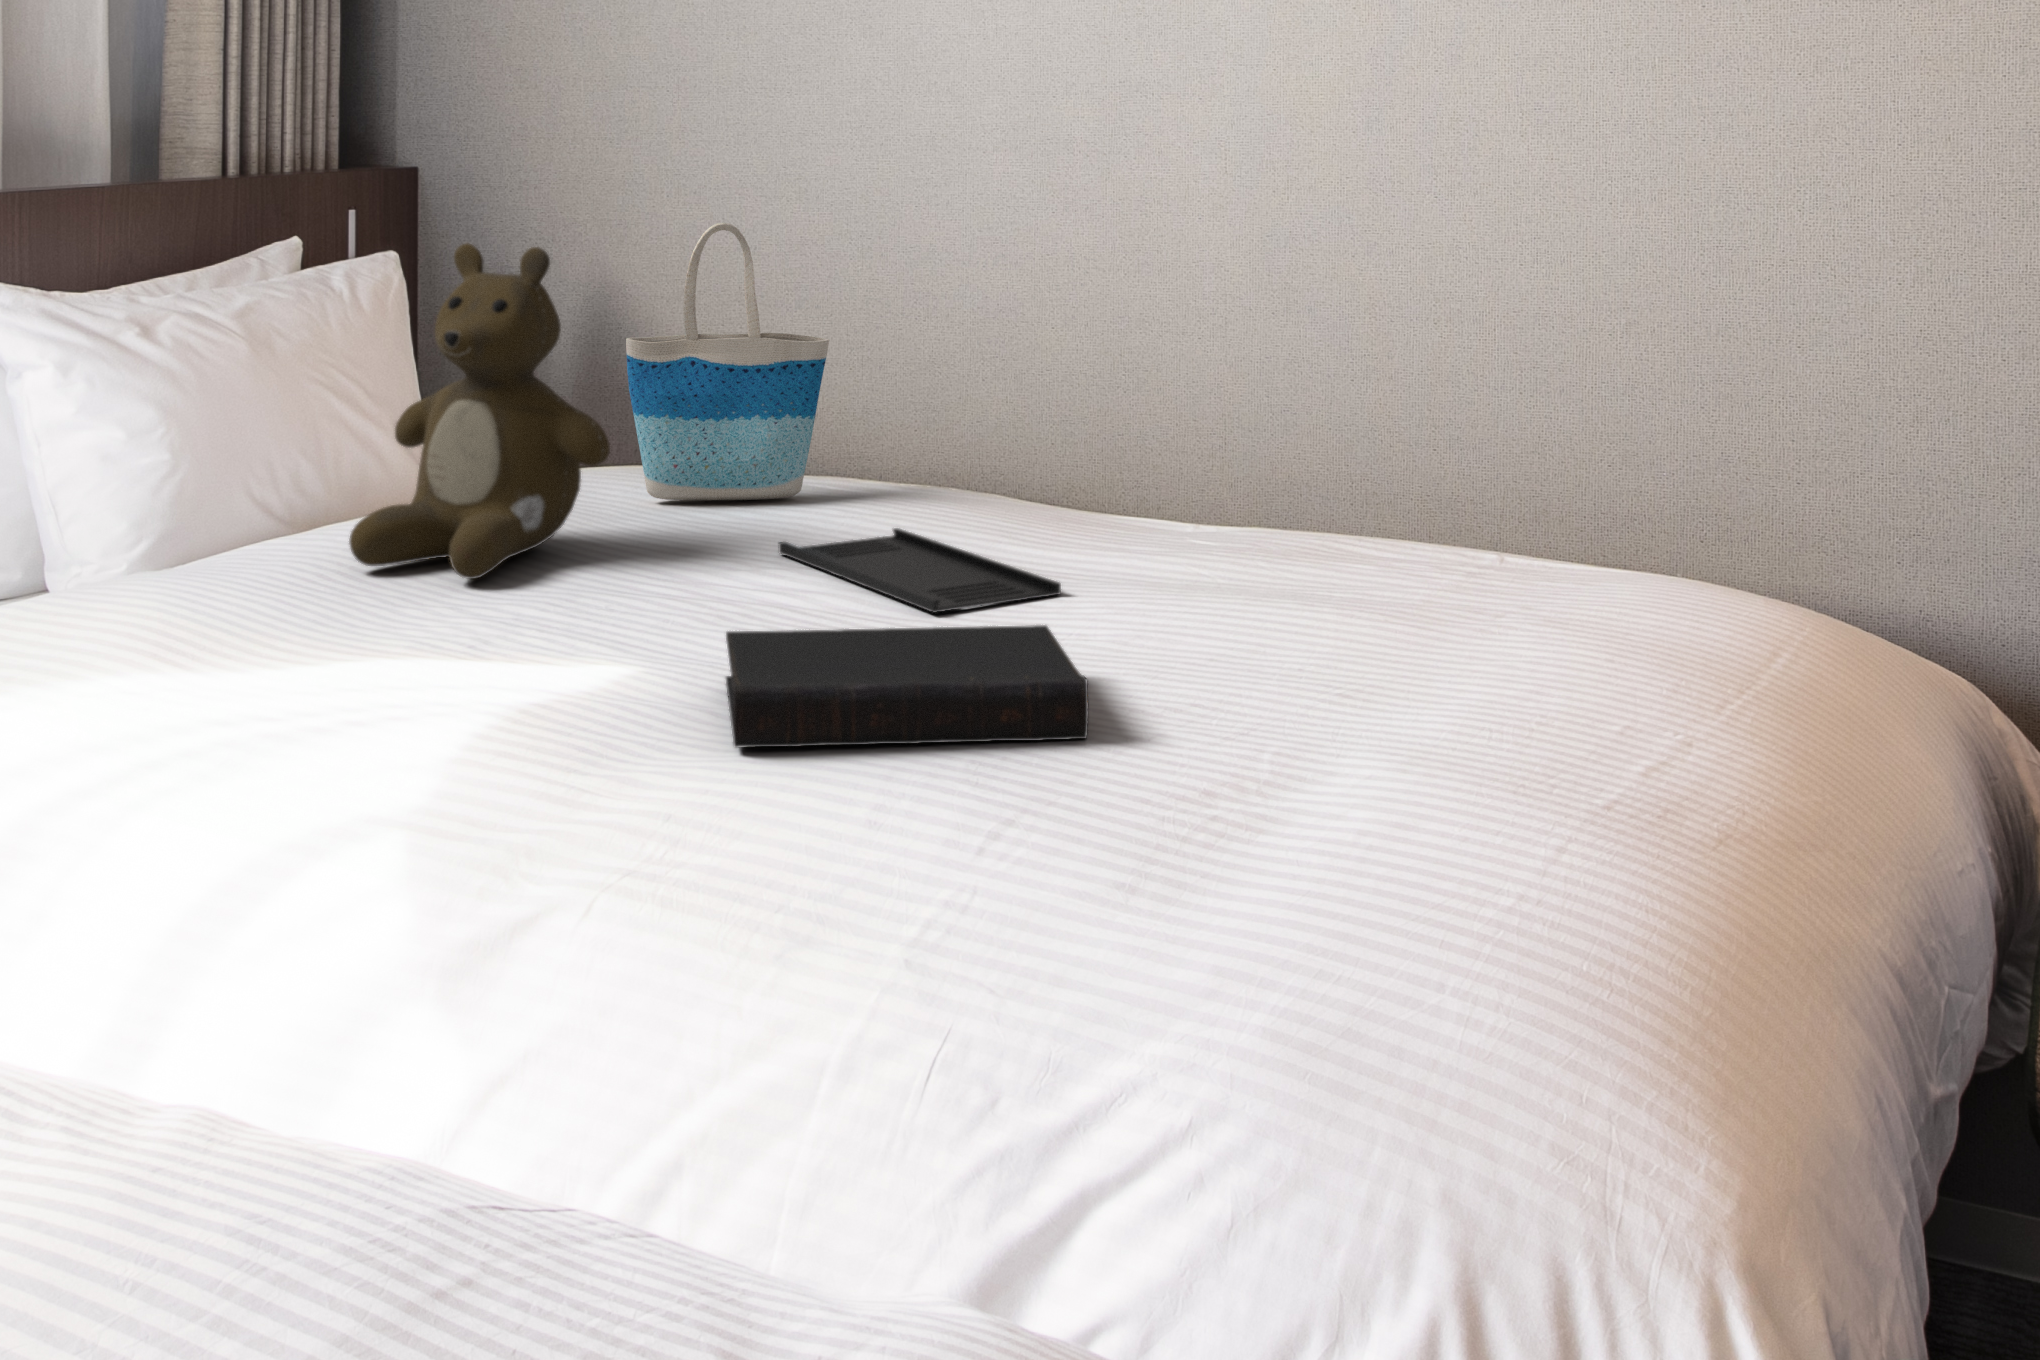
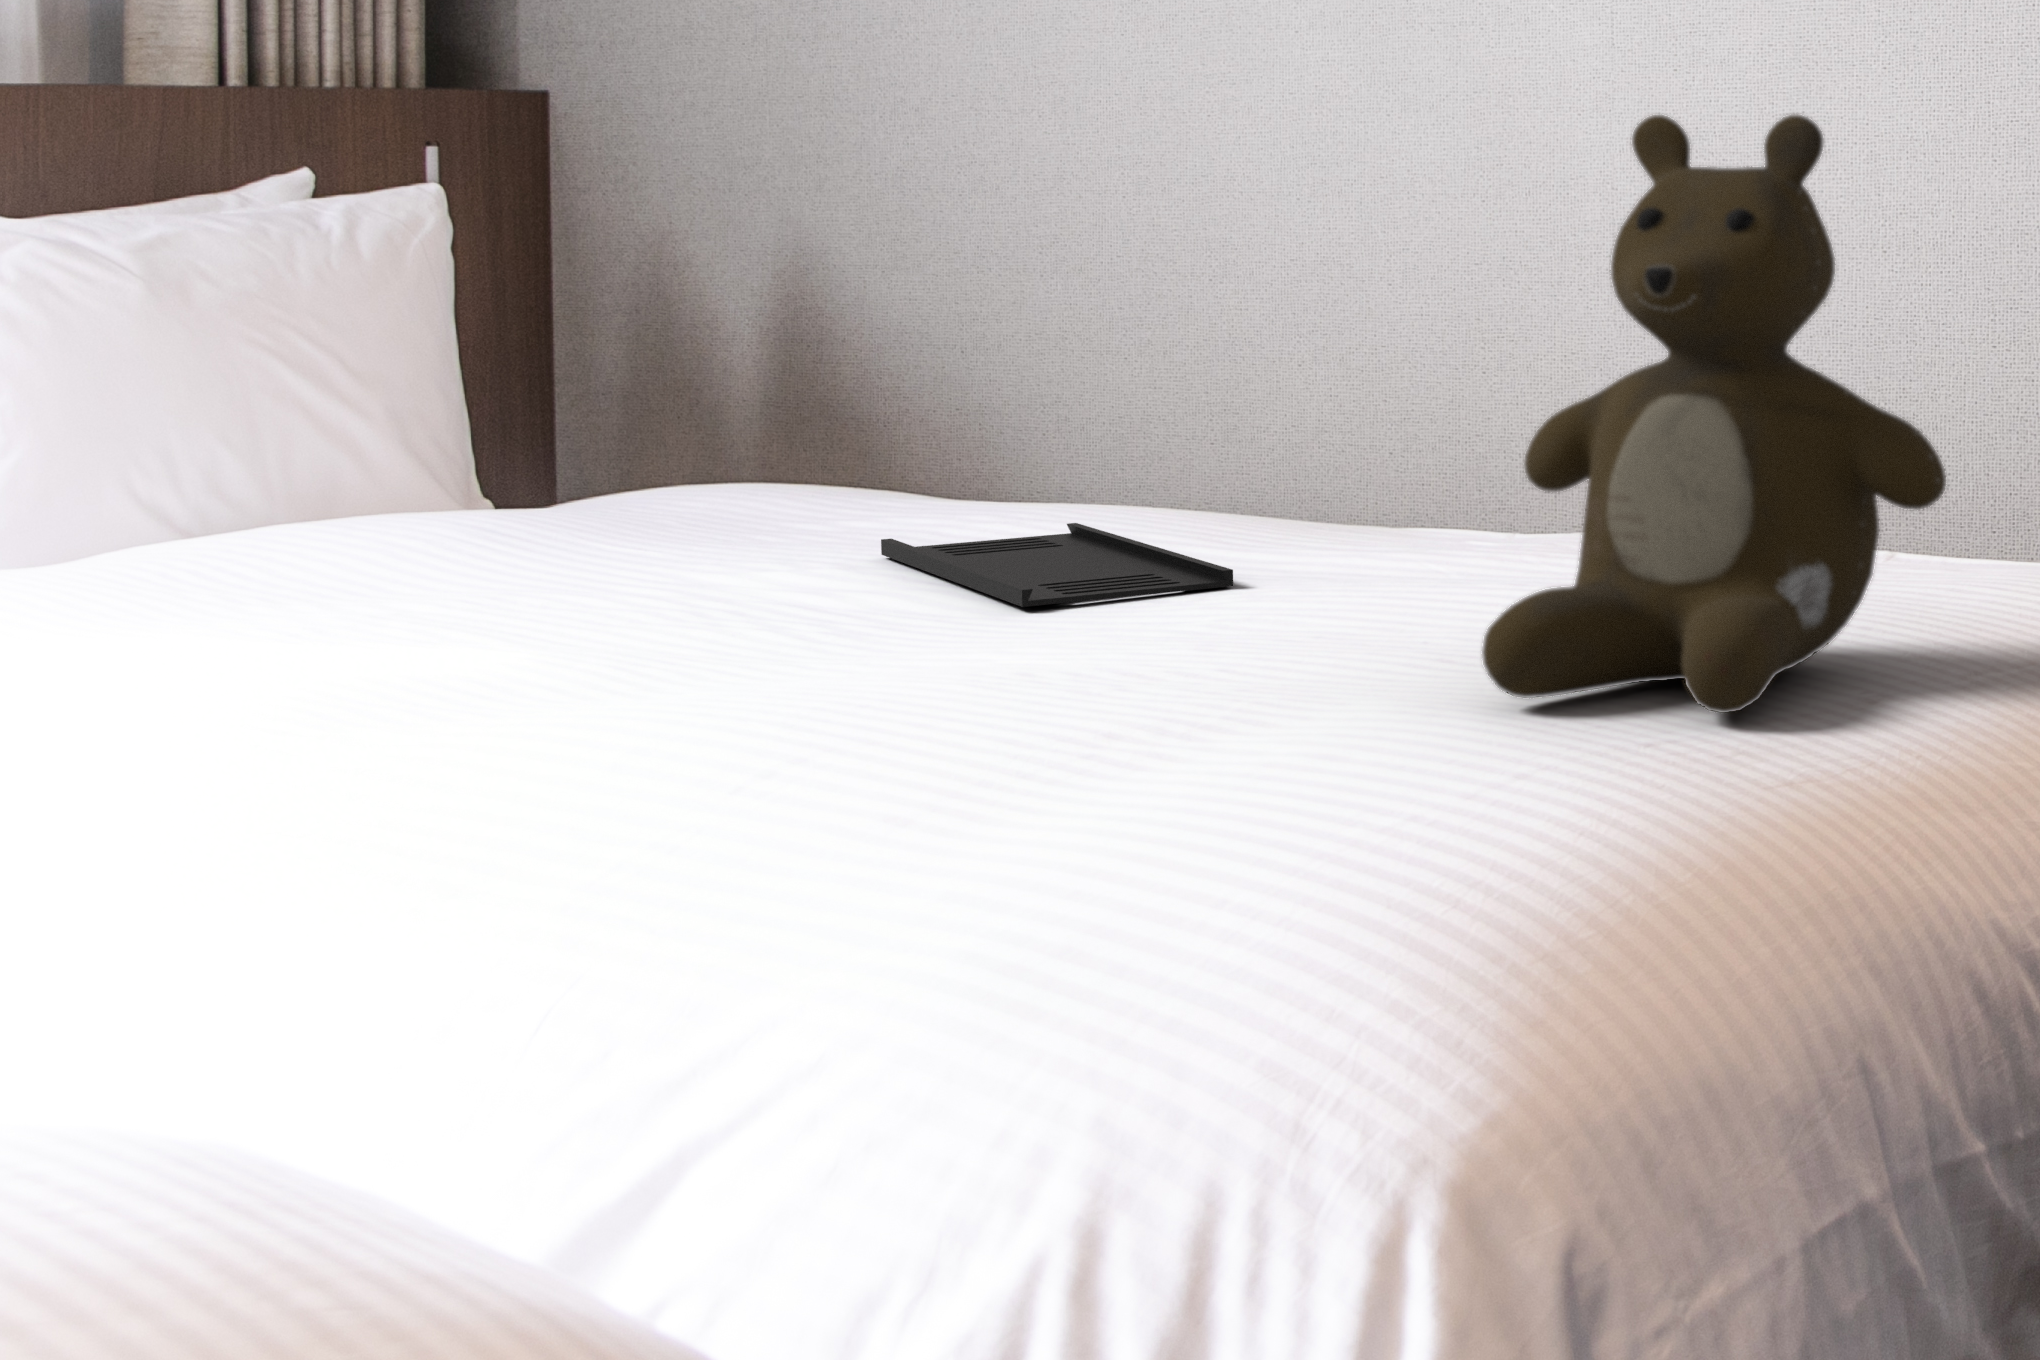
tote bag: present [626,223,829,500] -> none [719,107,1024,505]
teddy bear: present [349,243,610,579] -> present [1482,114,1946,713]
book: present [726,625,1088,748] -> none [547,595,1108,743]

